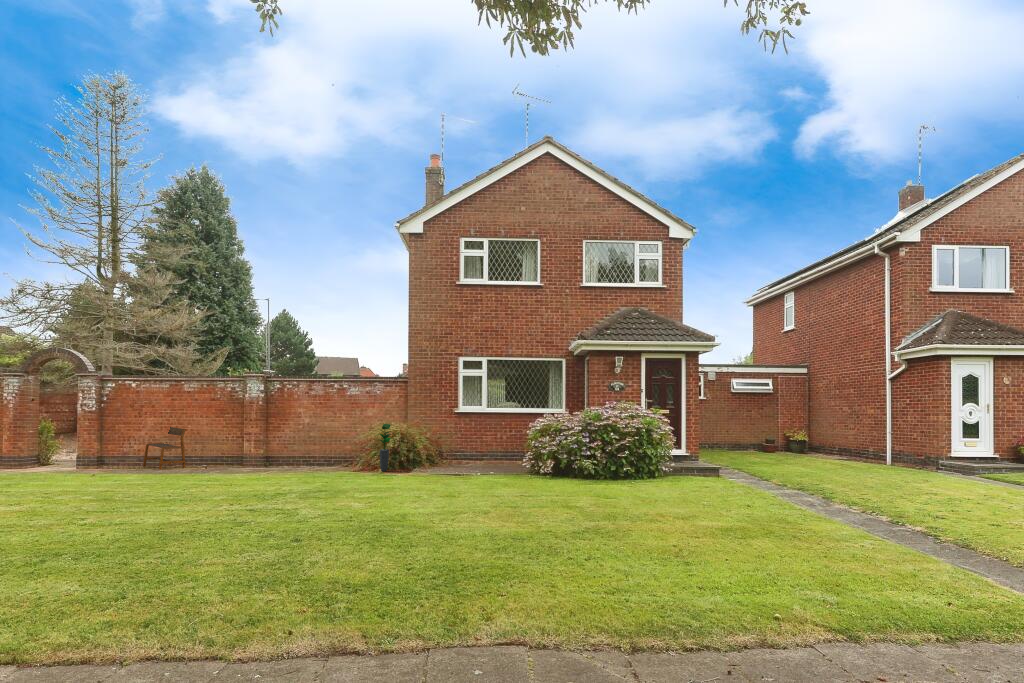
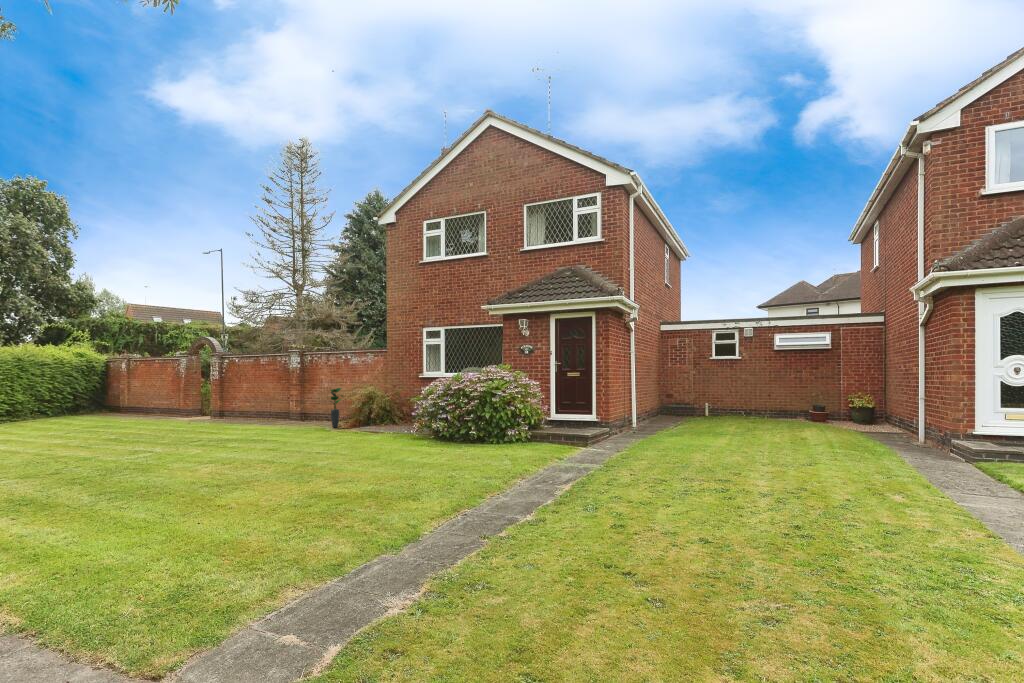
bench: present [143,427,186,470] -> none [233,390,256,422]

